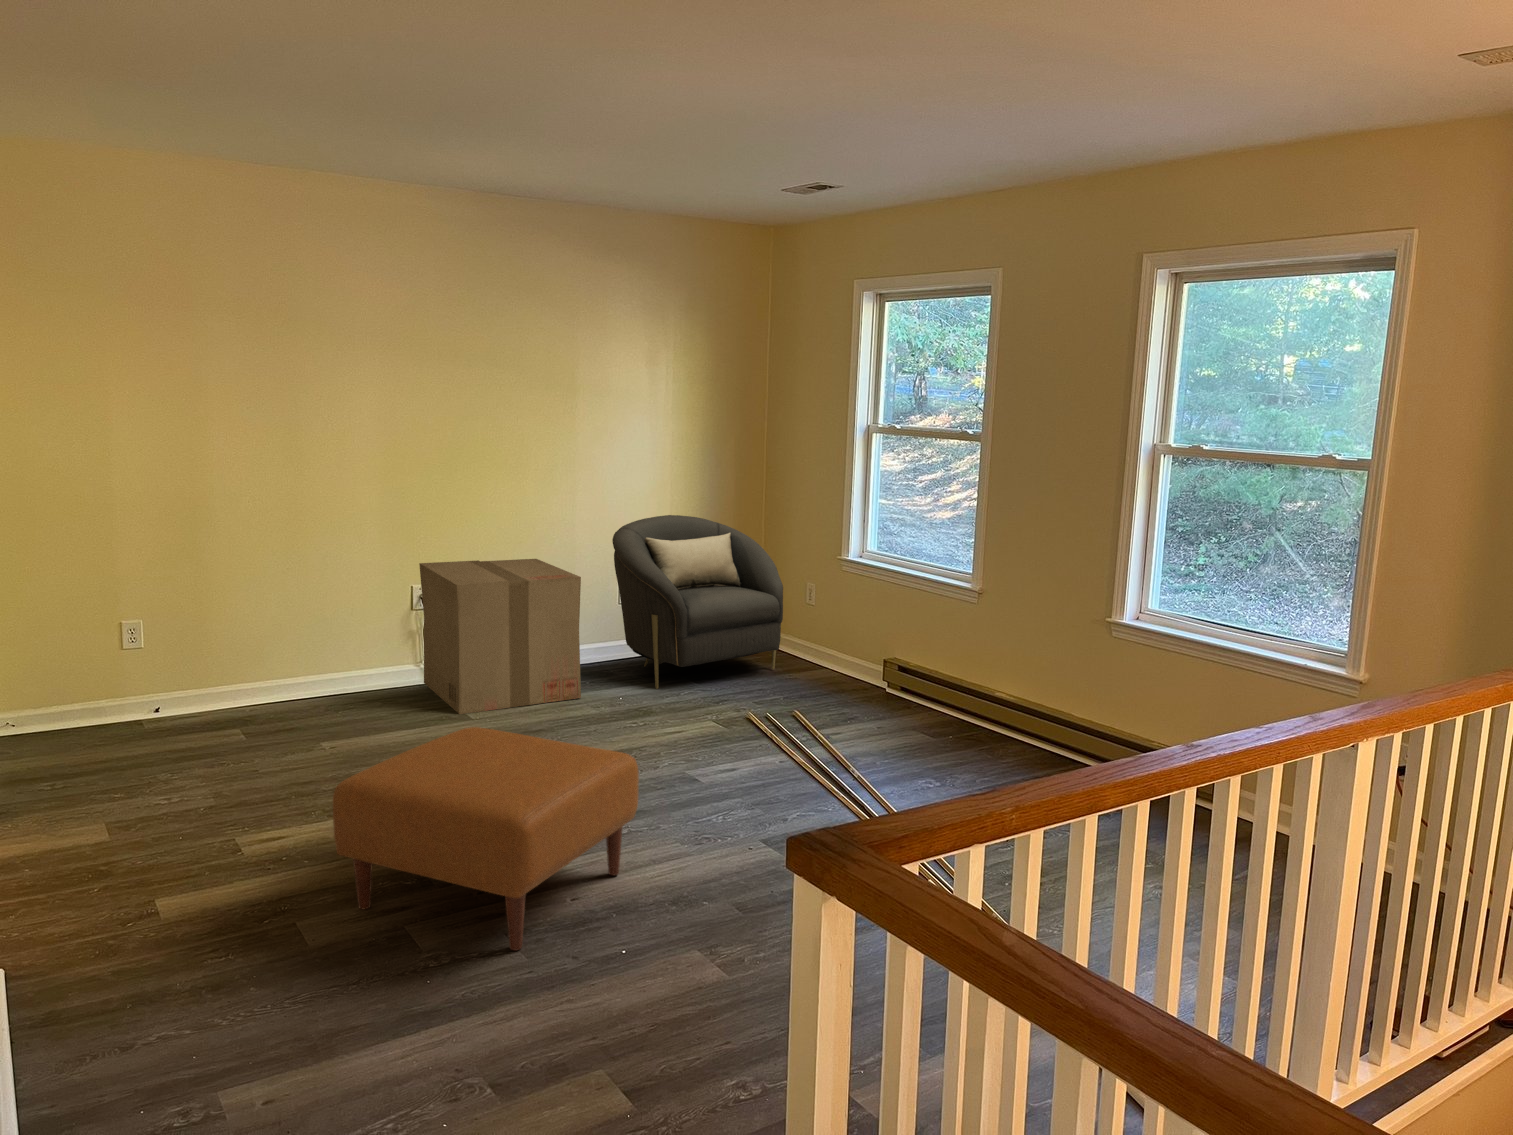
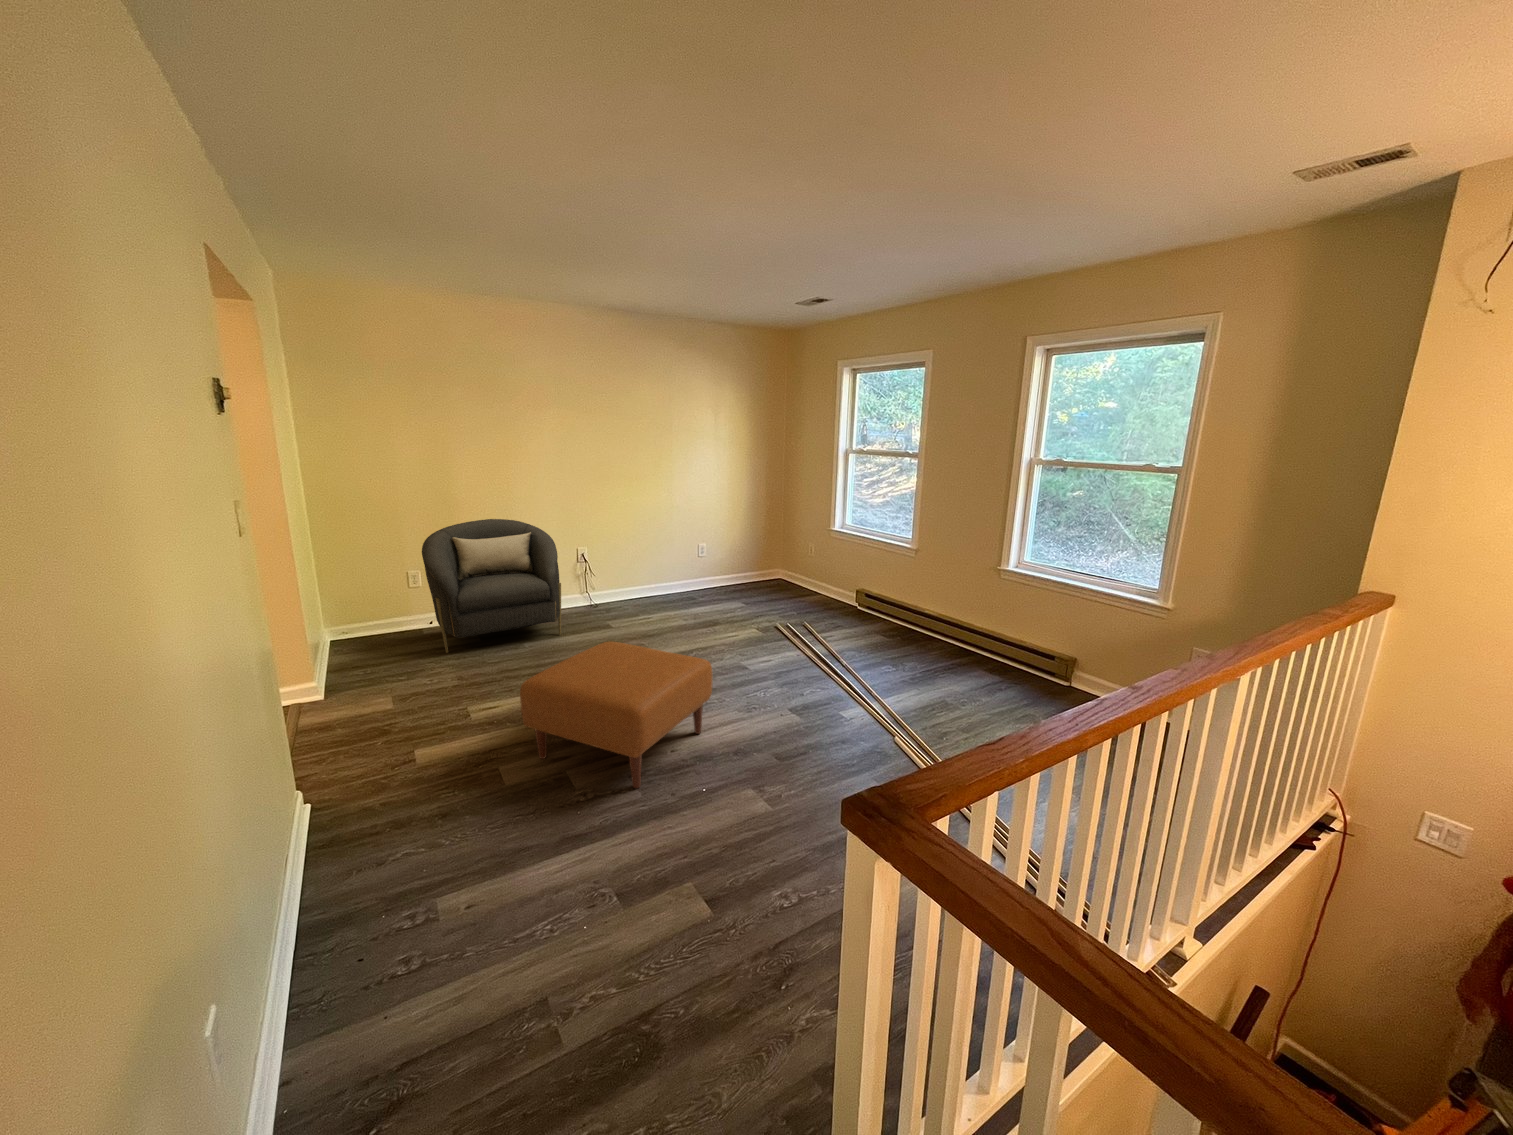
armchair: present [612,515,783,689] -> present [422,519,561,653]
cardboard box: present [419,559,581,714] -> none [581,532,677,626]

